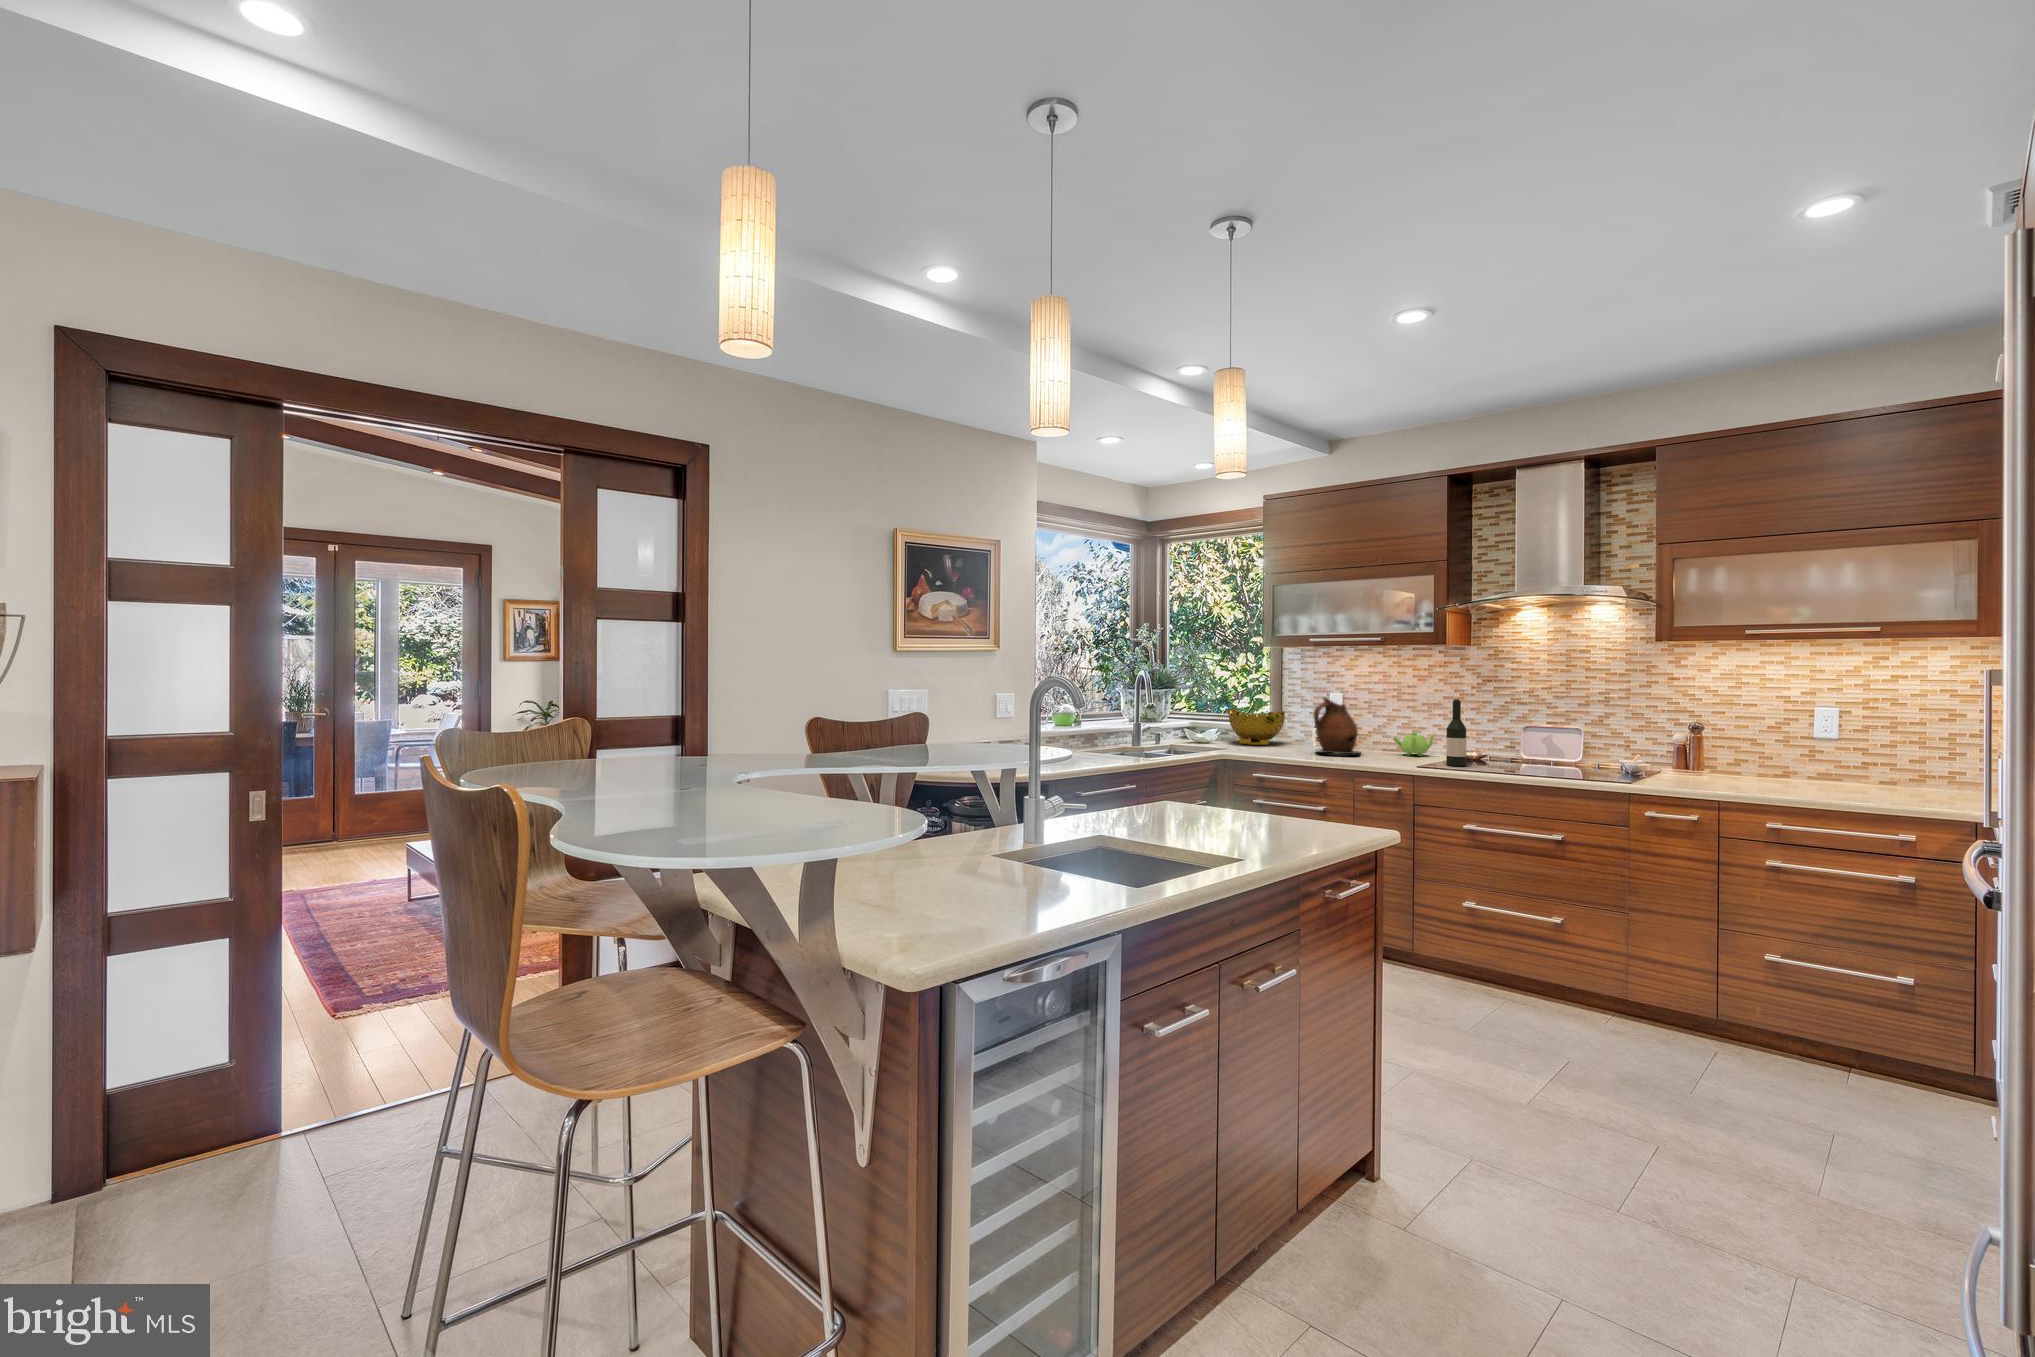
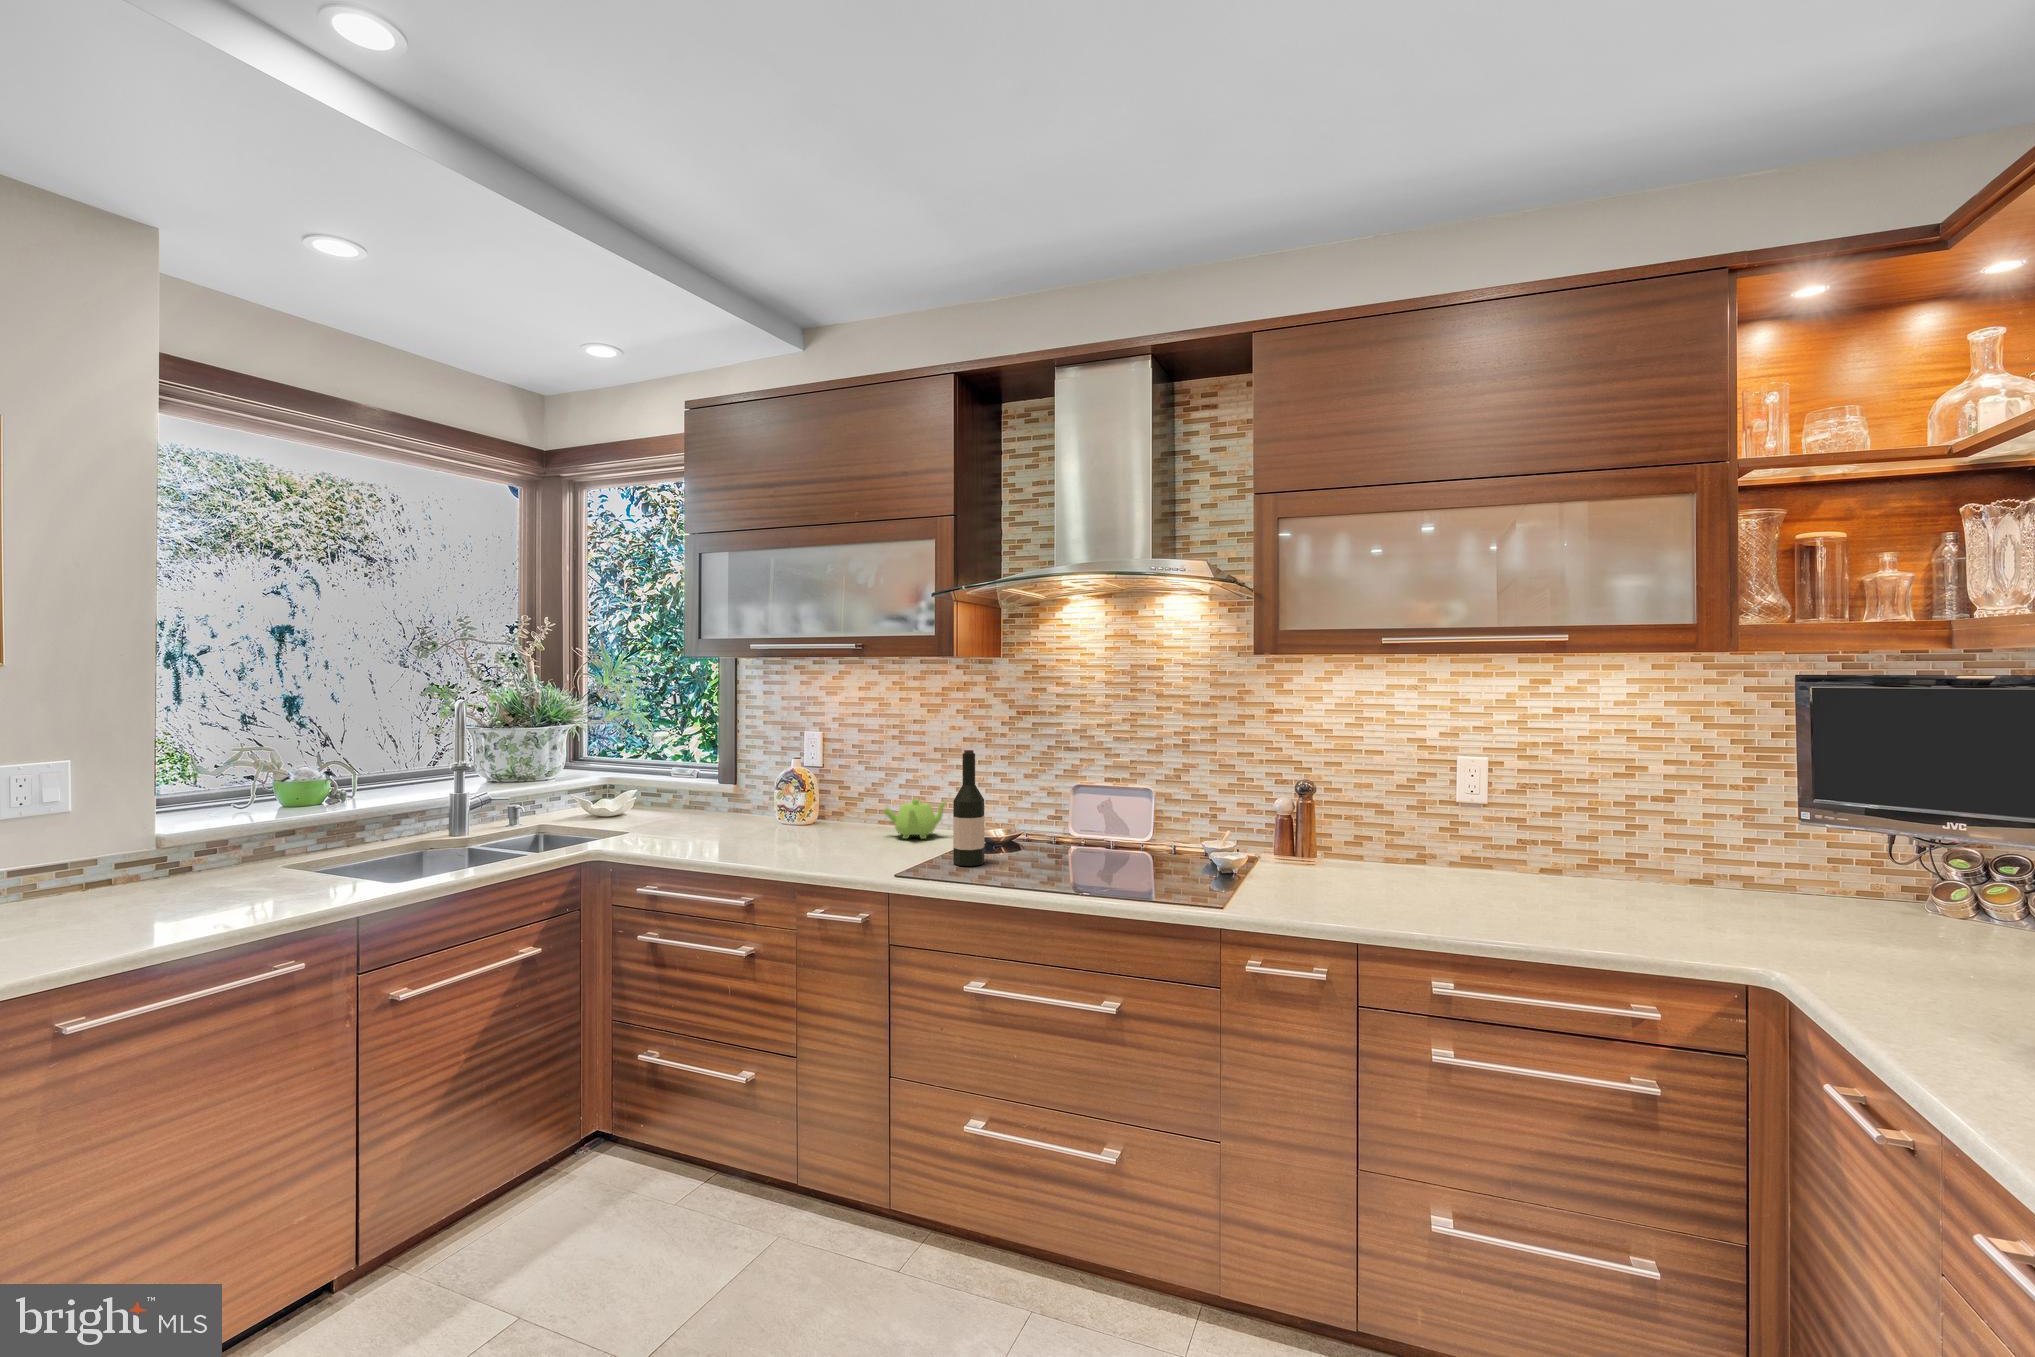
ceramic pitcher: present [1314,698,1360,755] -> none [748,747,834,848]
decorative bowl: present [1229,709,1285,745] -> none [627,762,725,825]

